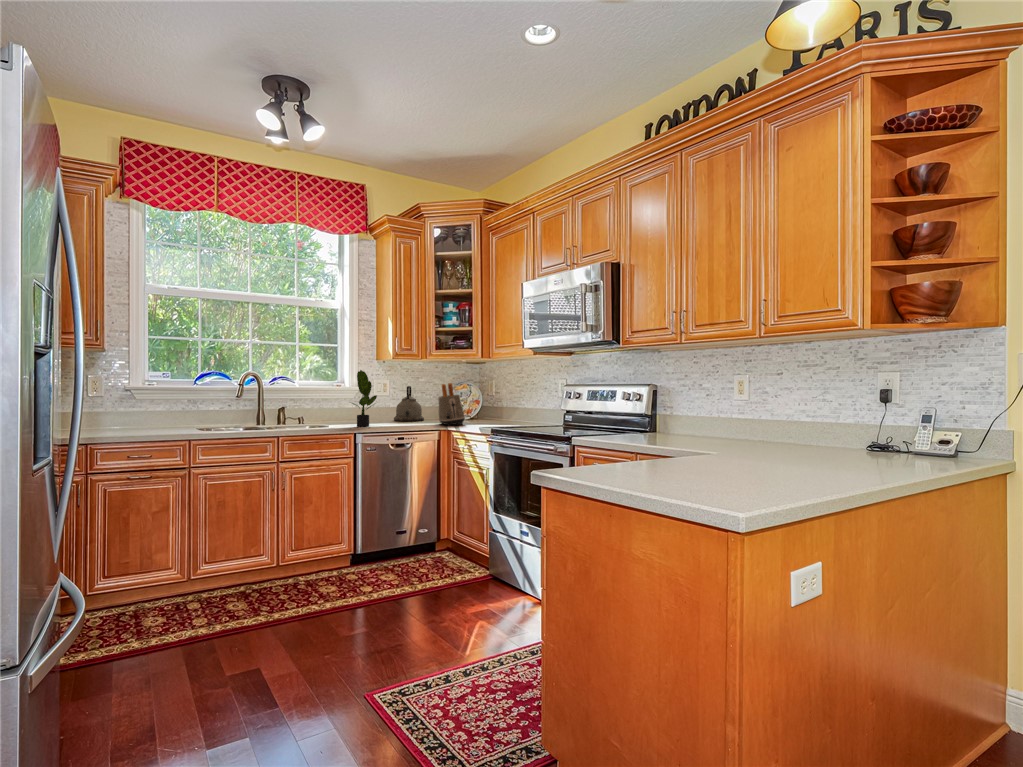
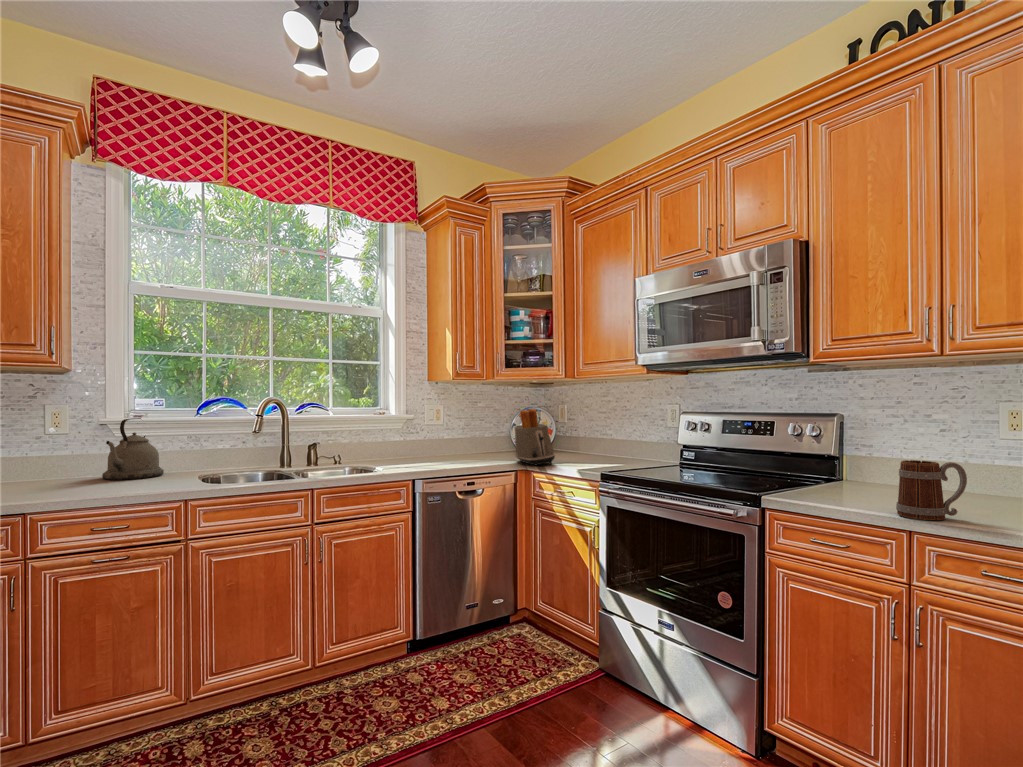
potted plant: present [352,370,377,427] -> none [404,394,446,469]
kettle: present [394,386,424,421] -> present [102,418,164,480]
mug: none [633,409,671,444] -> present [896,460,967,520]

